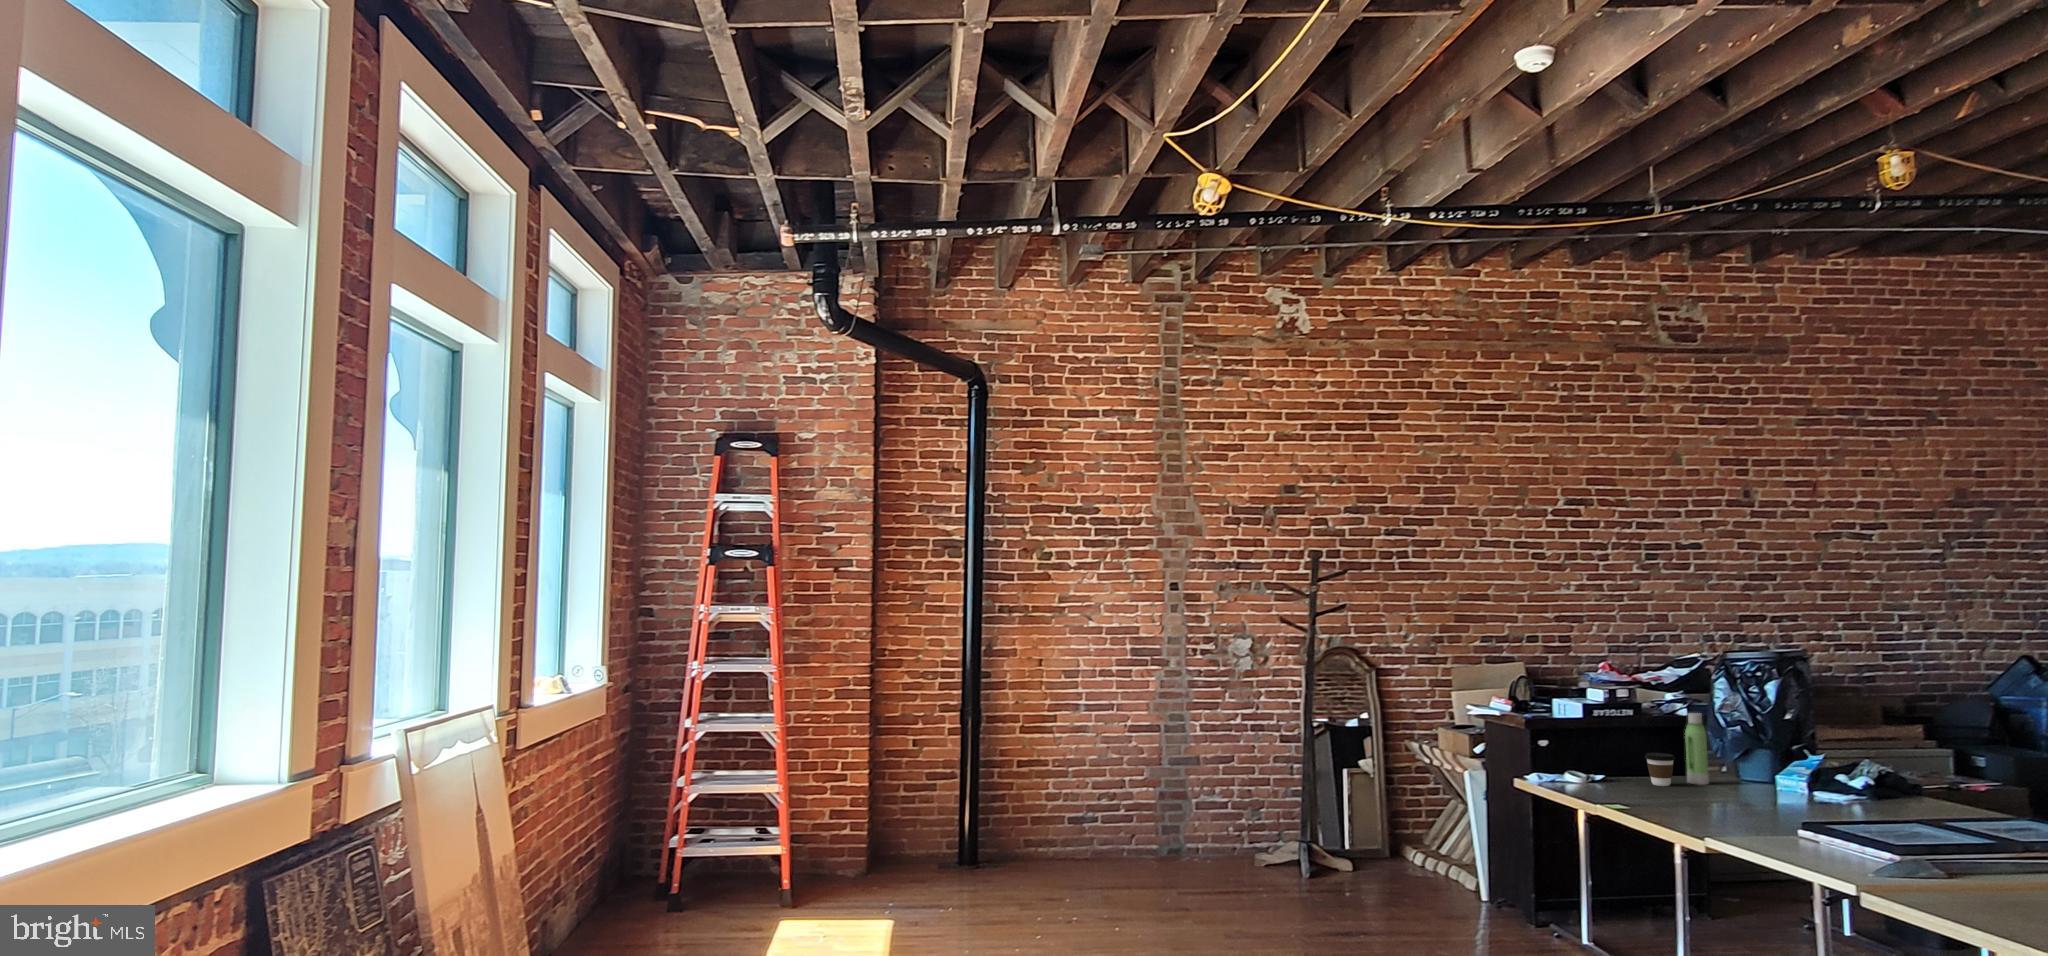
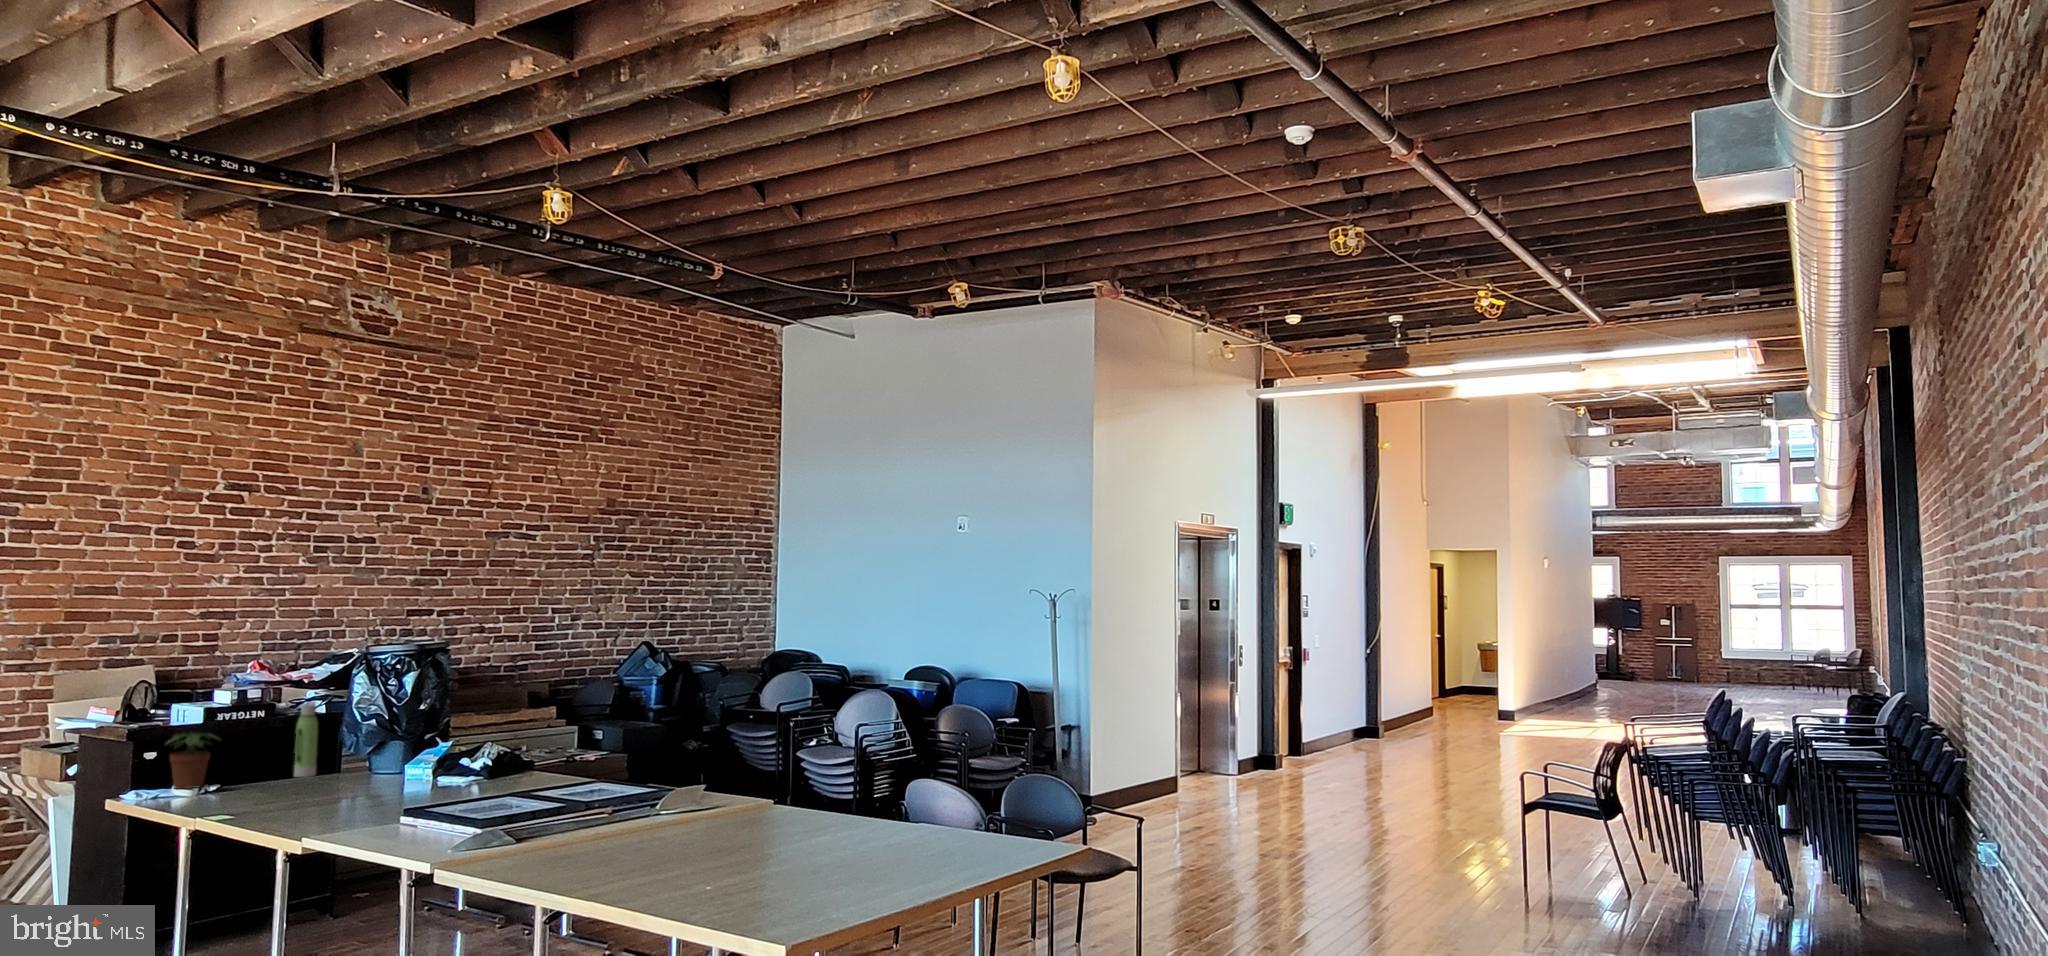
potted plant: none [1572,732,1619,785] -> present [166,733,220,789]
coffee cup: present [1645,753,1675,786] -> none [249,748,281,782]

